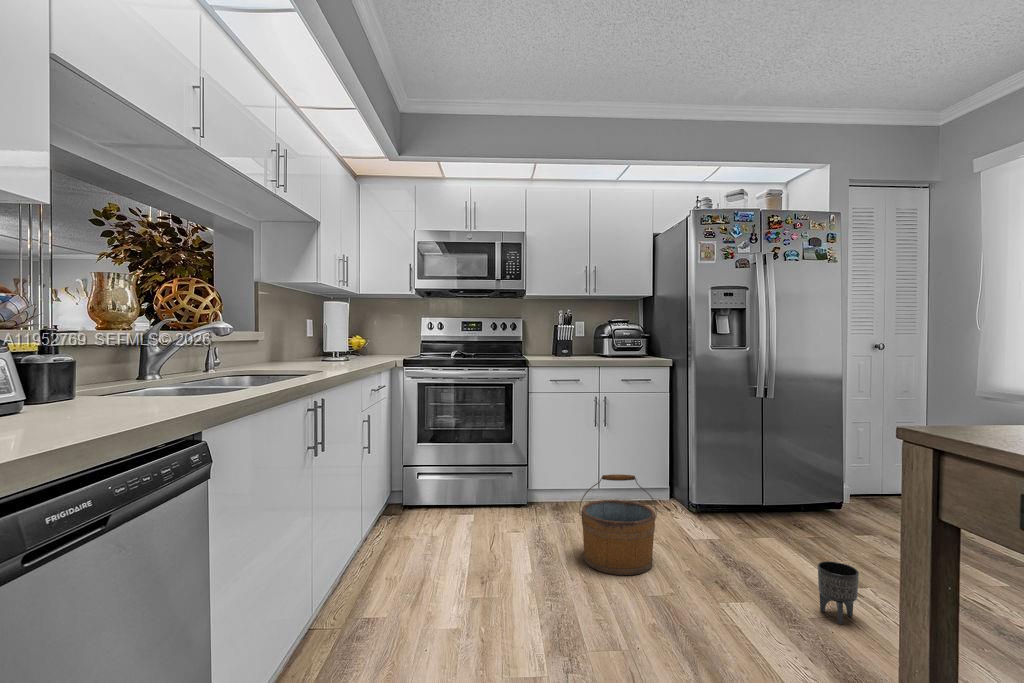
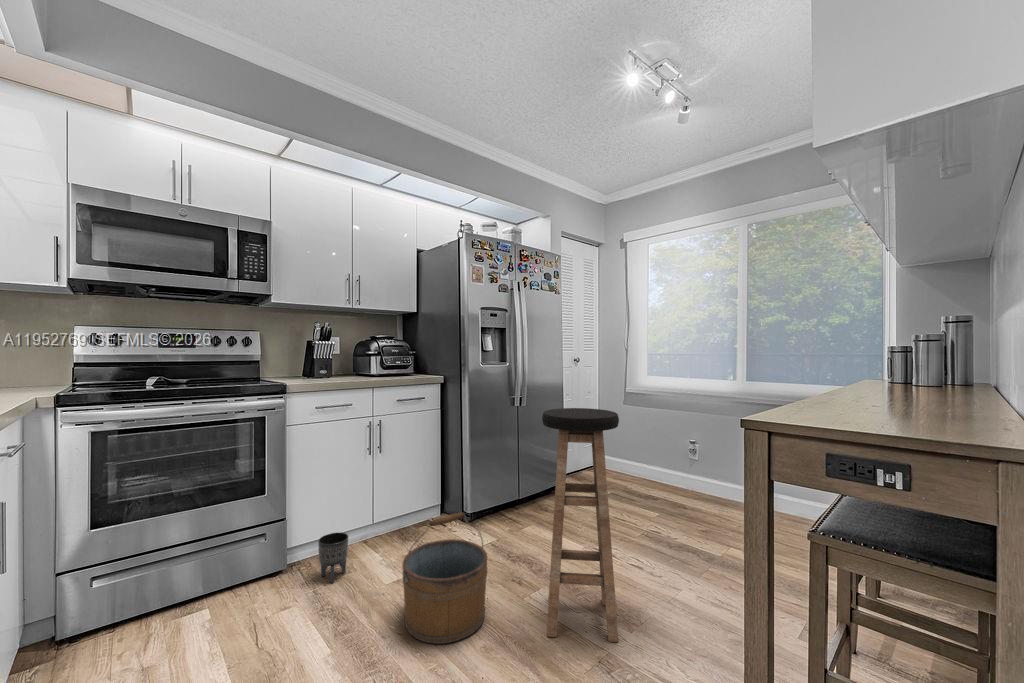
bar stool: none [691,391,784,621] -> present [542,408,619,642]
planter: present [818,561,859,624] -> present [318,533,348,583]

